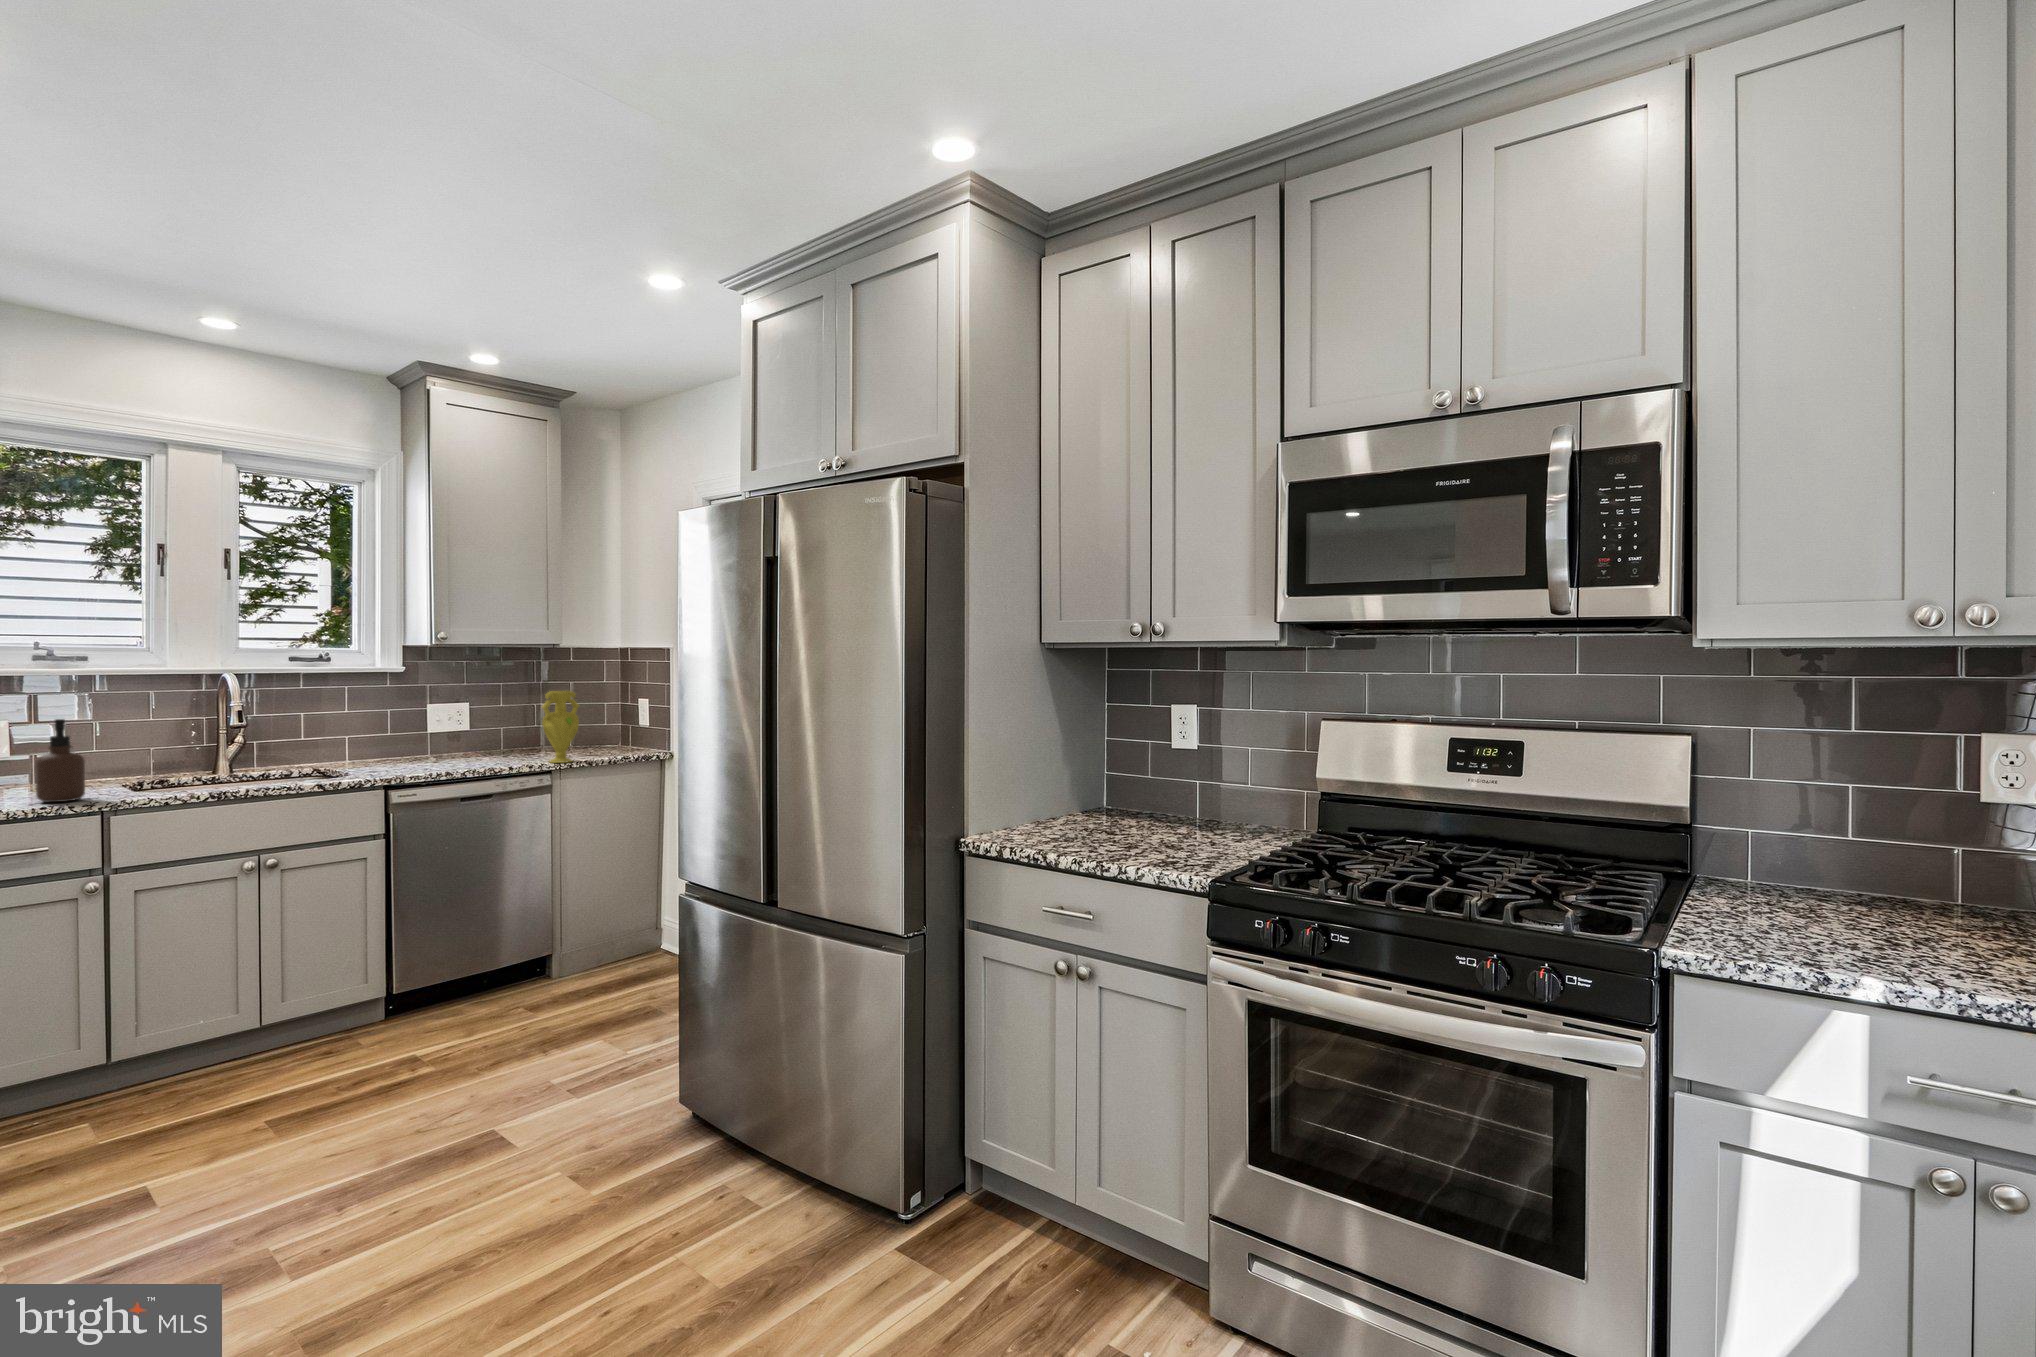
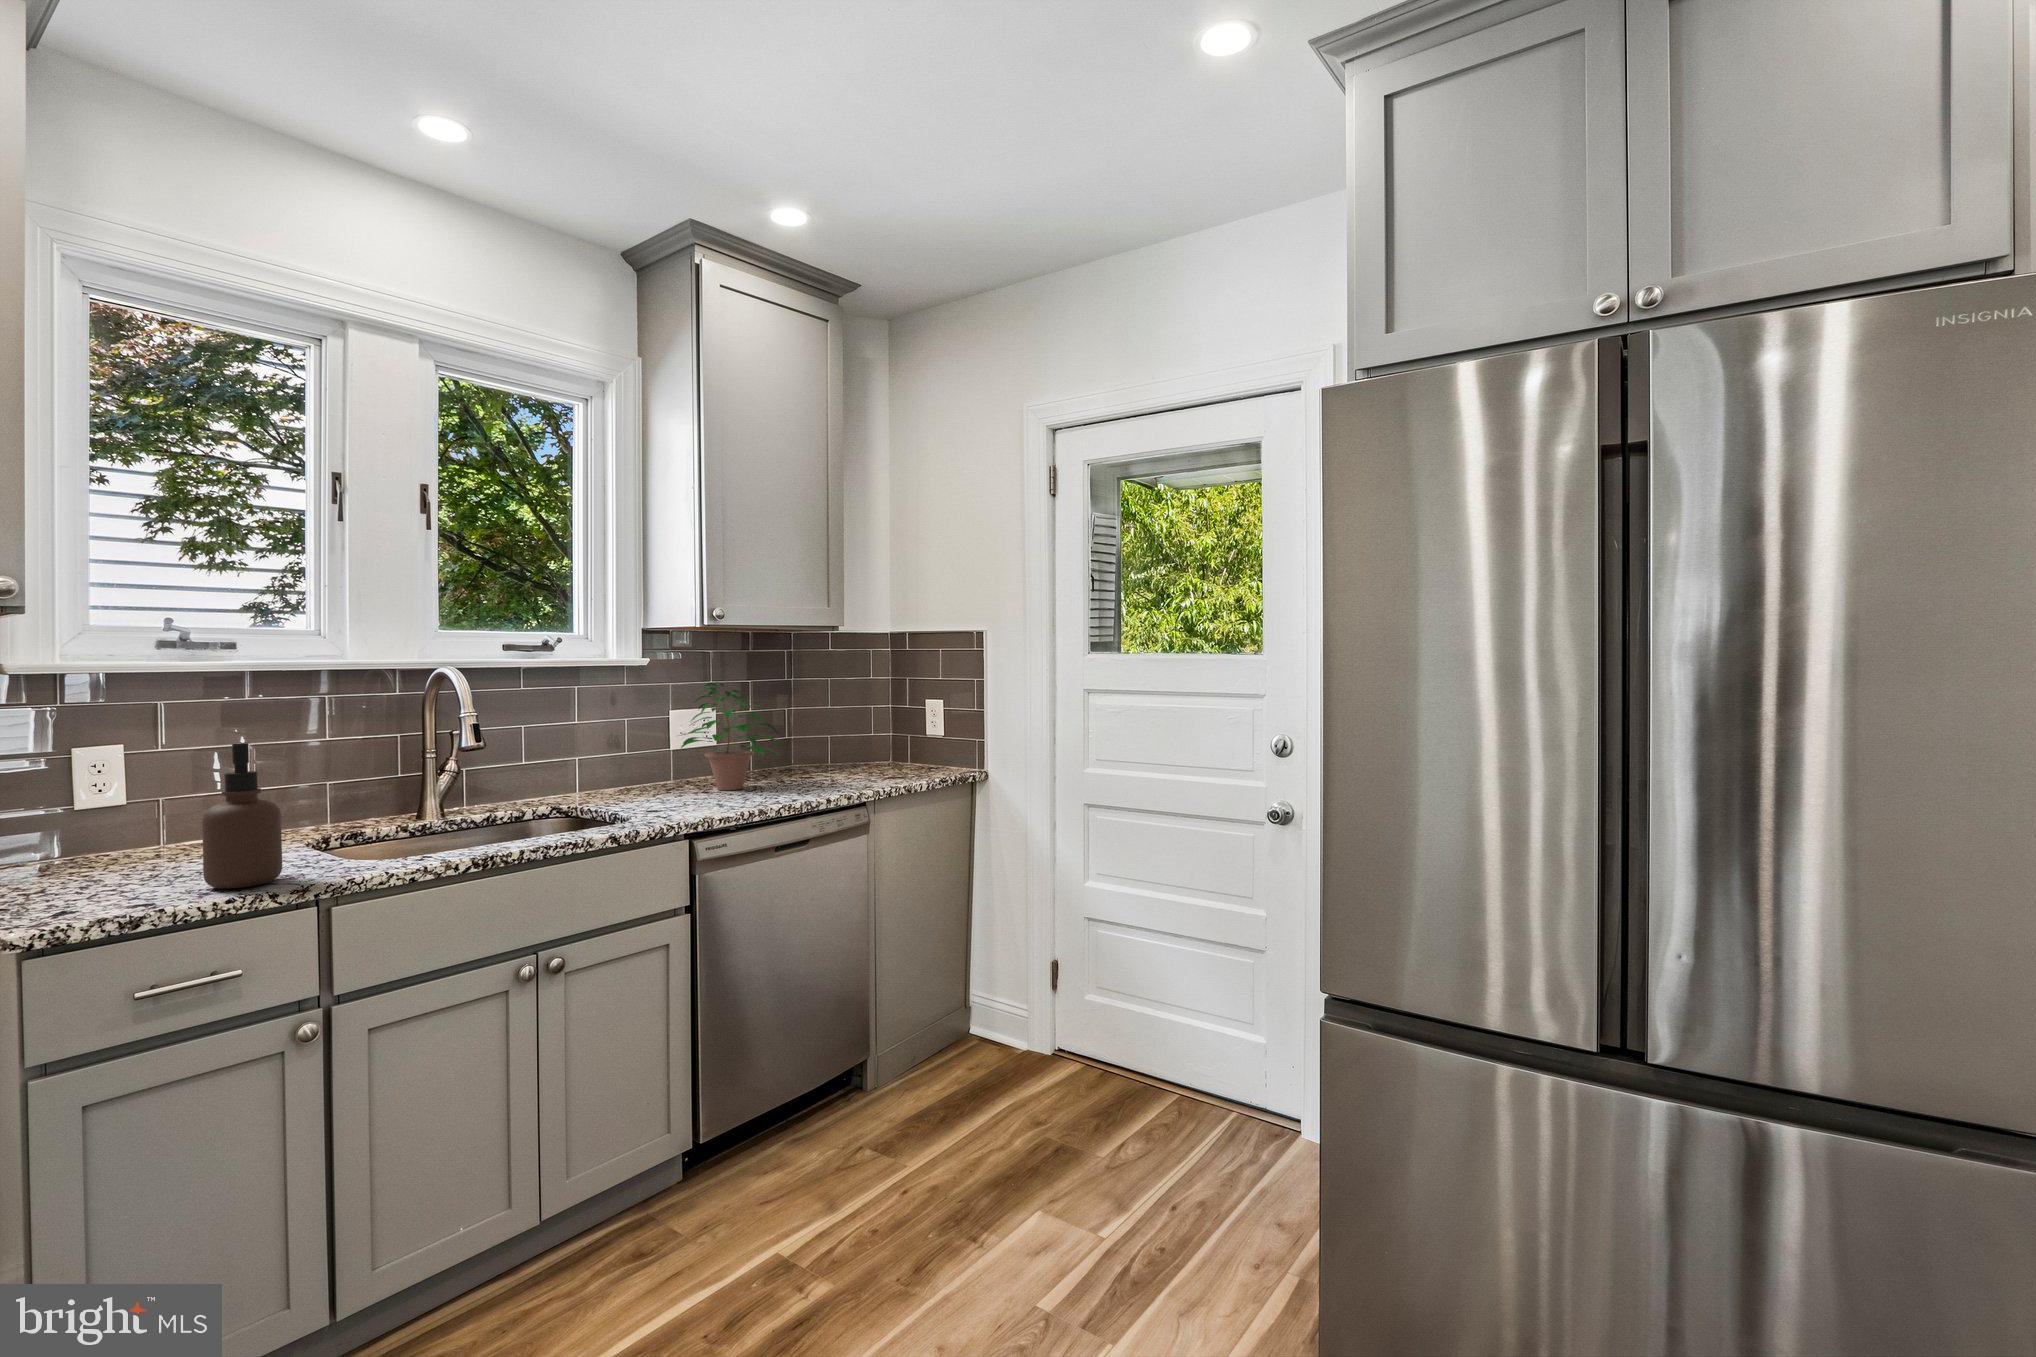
potted plant: none [410,684,502,762] -> present [681,682,781,790]
vase: present [542,691,579,763] -> none [848,689,897,789]

